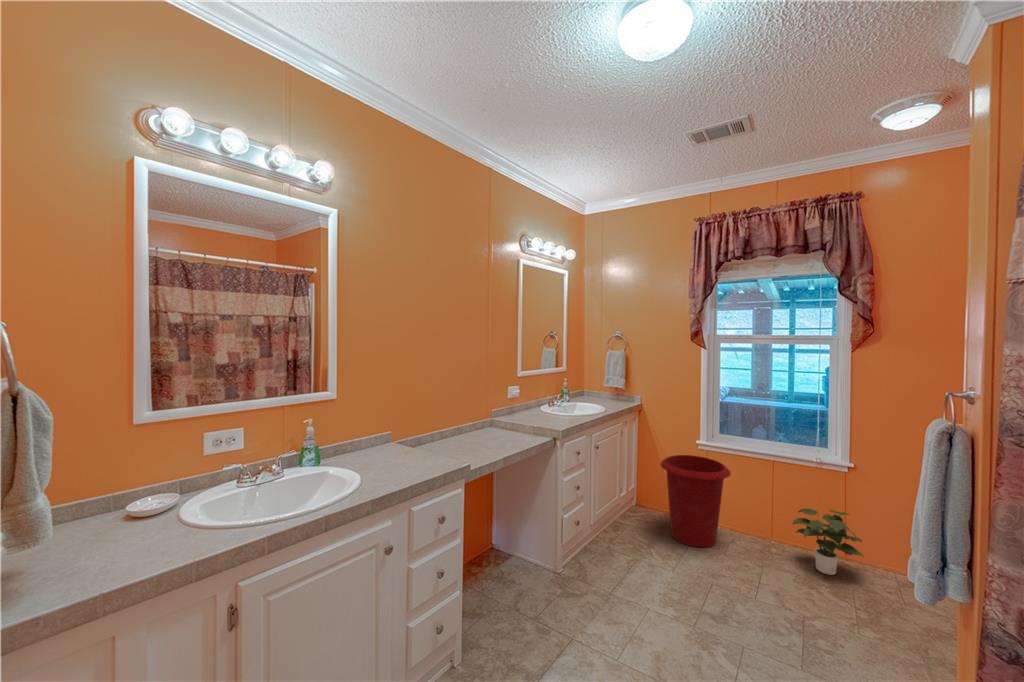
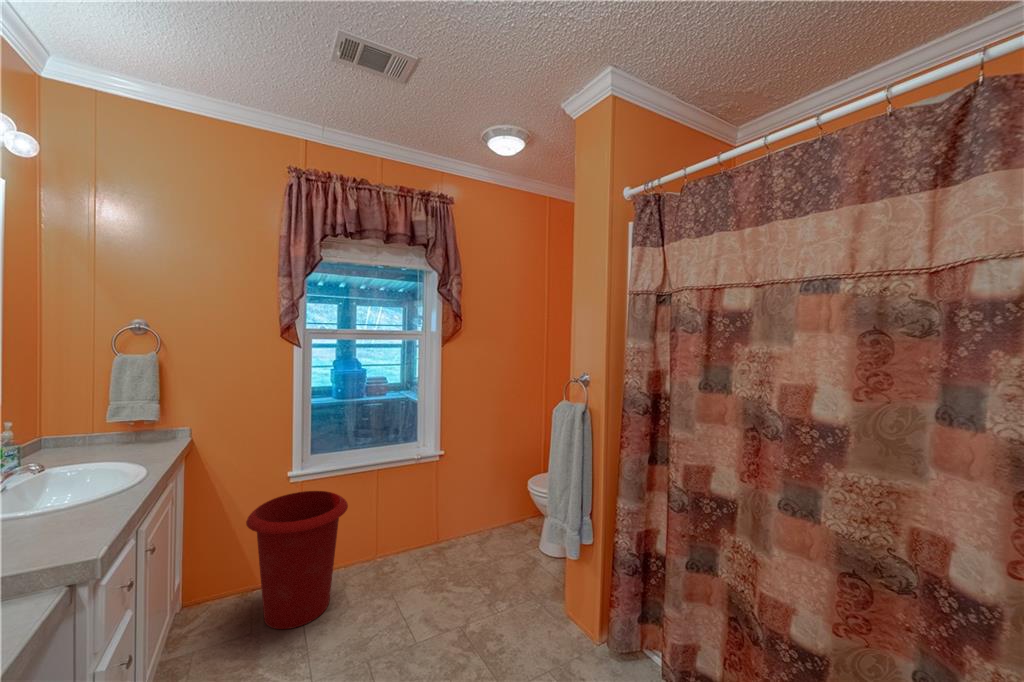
potted plant: present [792,509,864,575] -> none [404,497,463,565]

